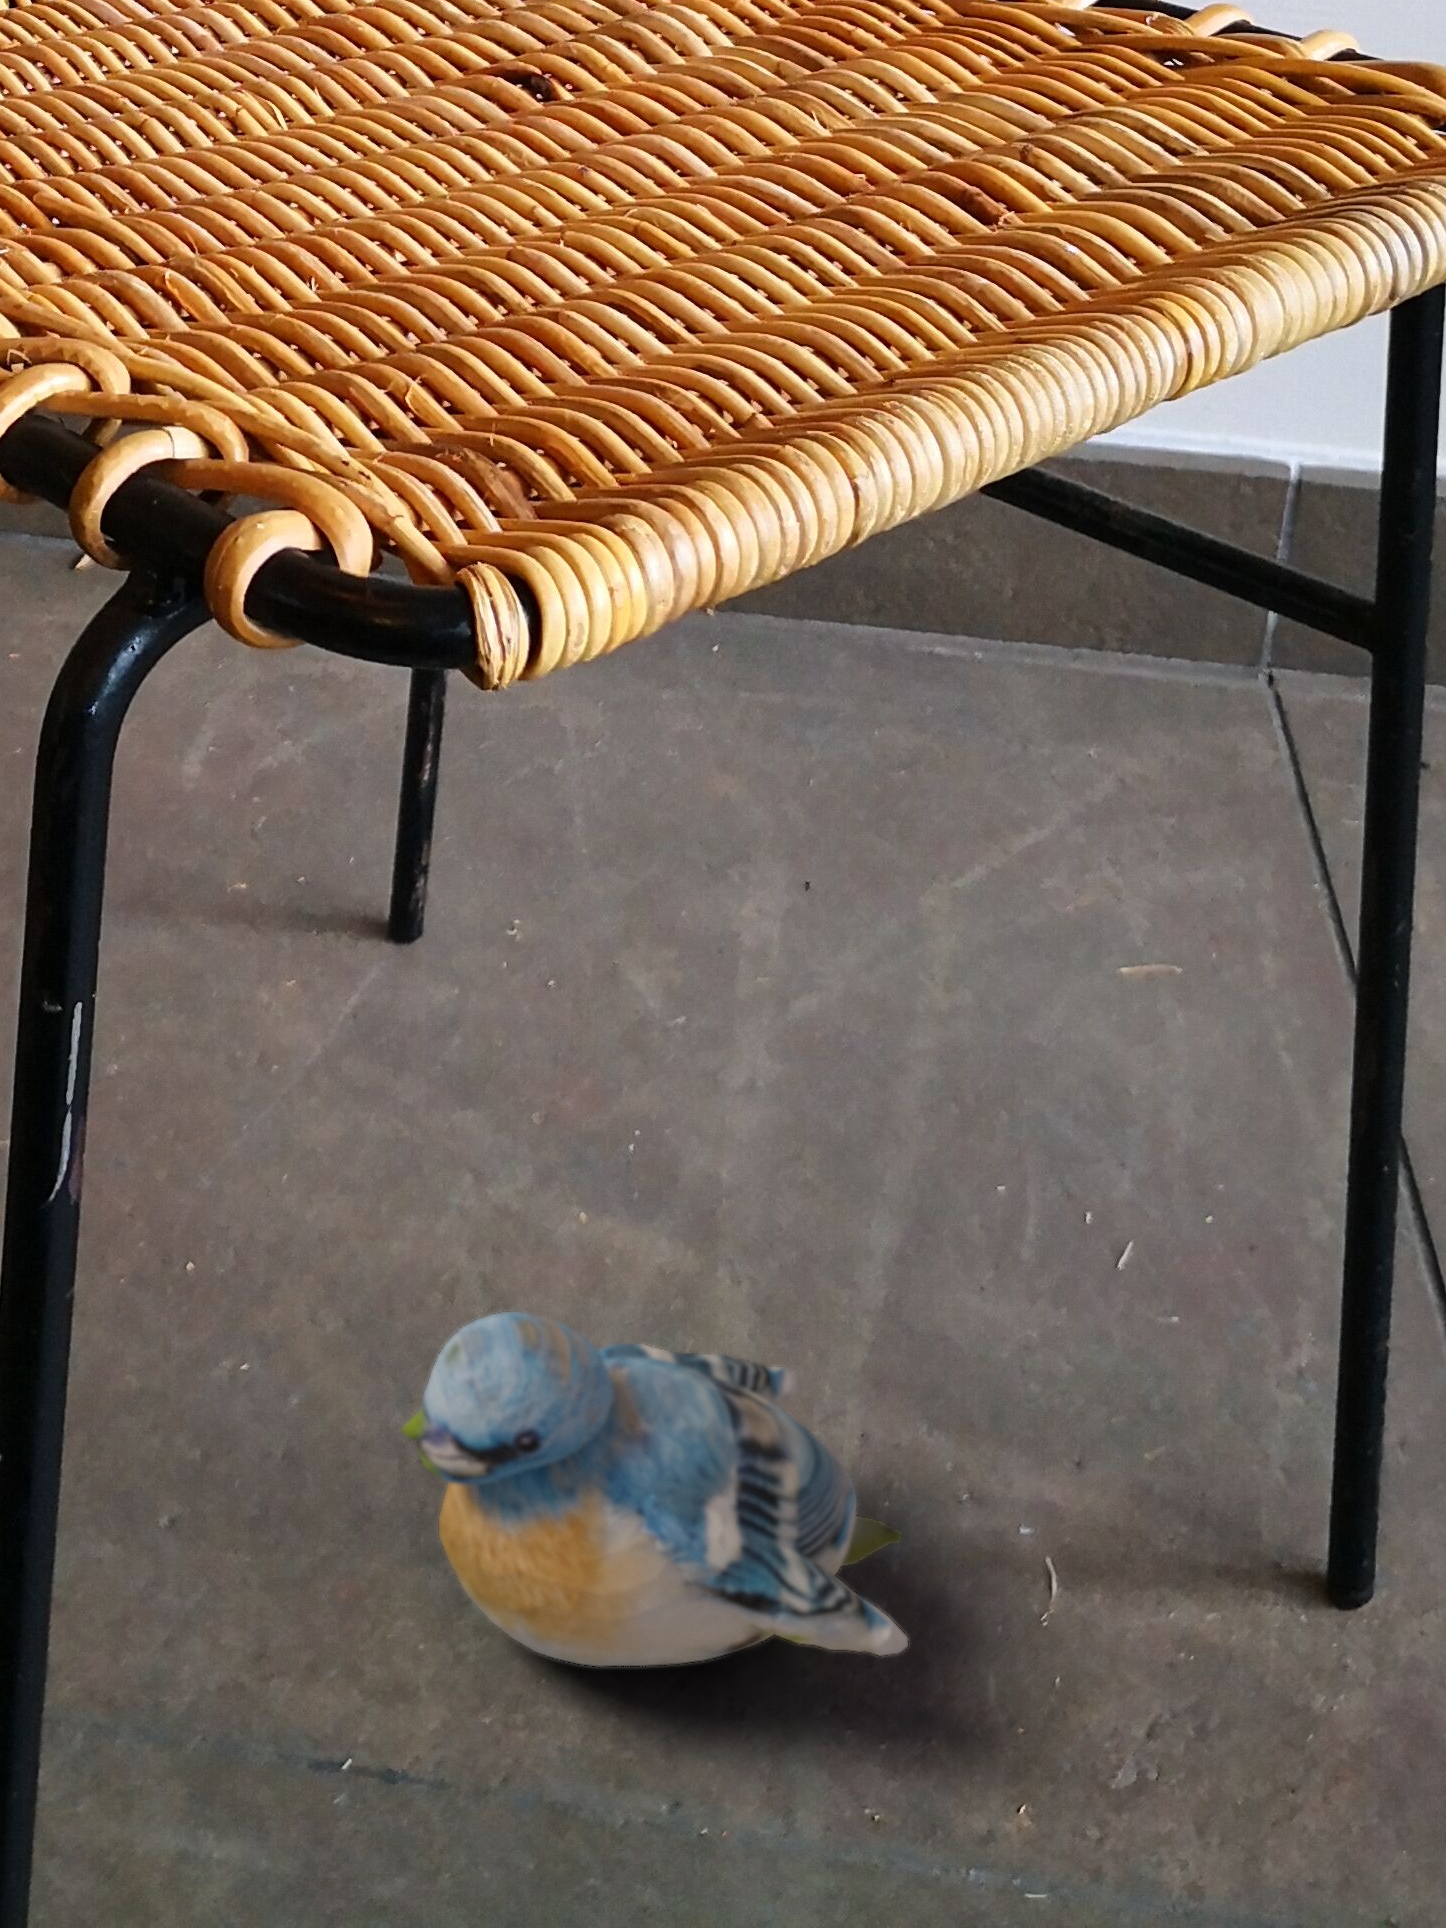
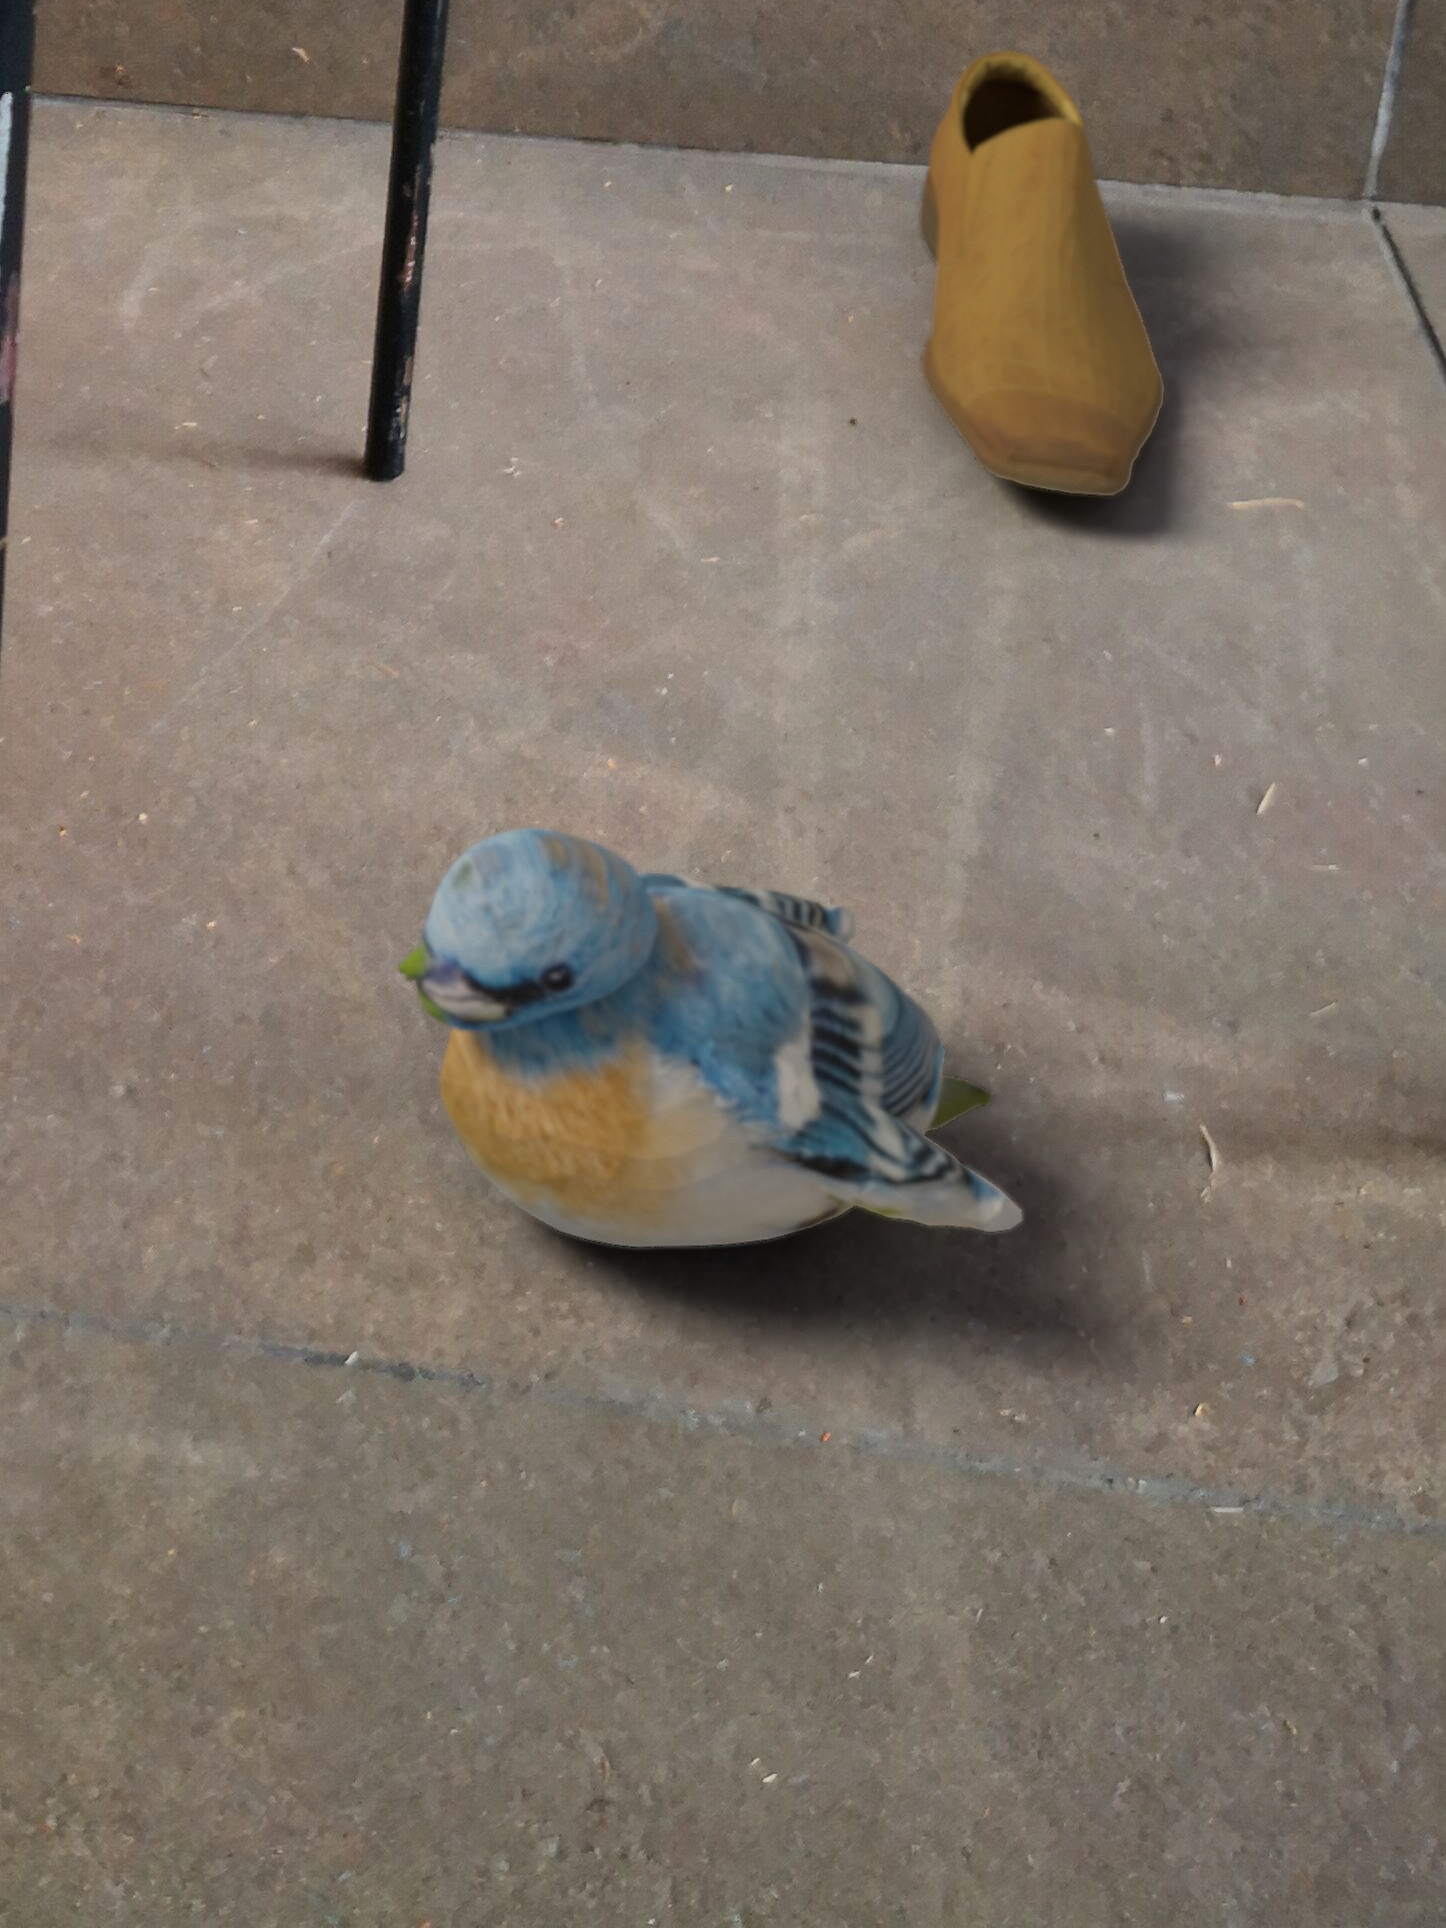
shoe: none [924,527,1139,968] -> present [919,50,1165,496]

